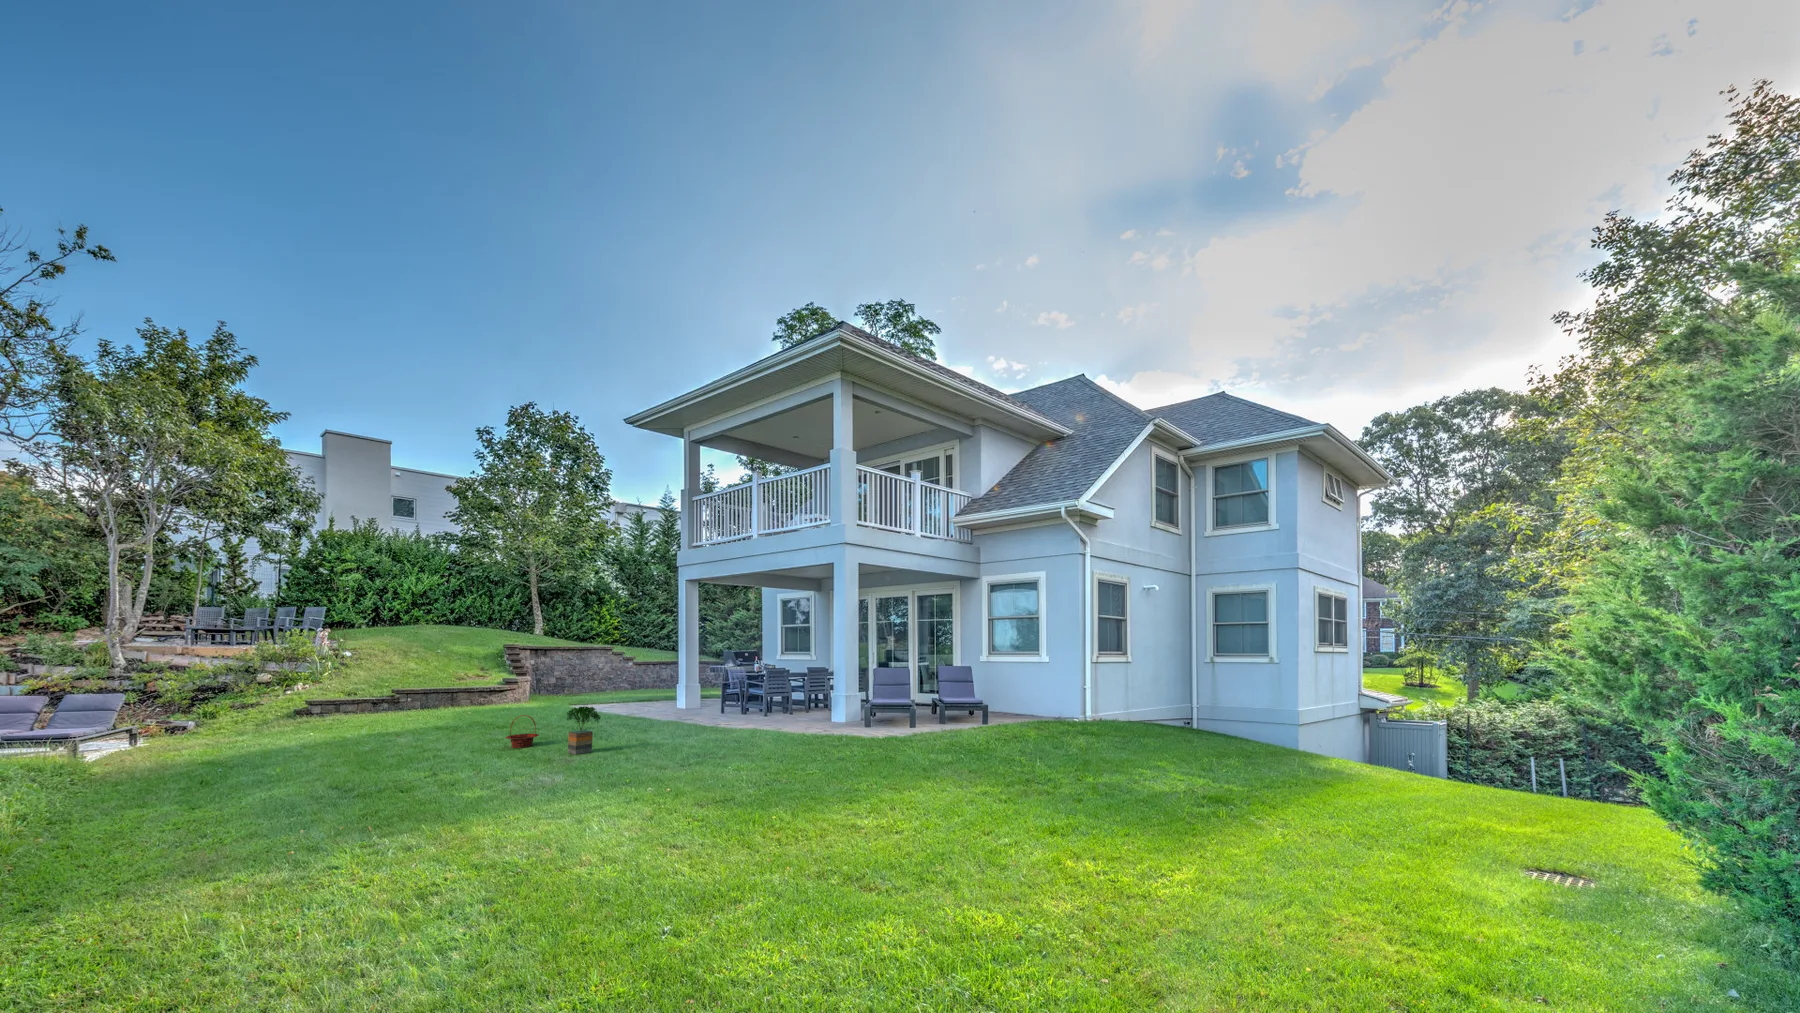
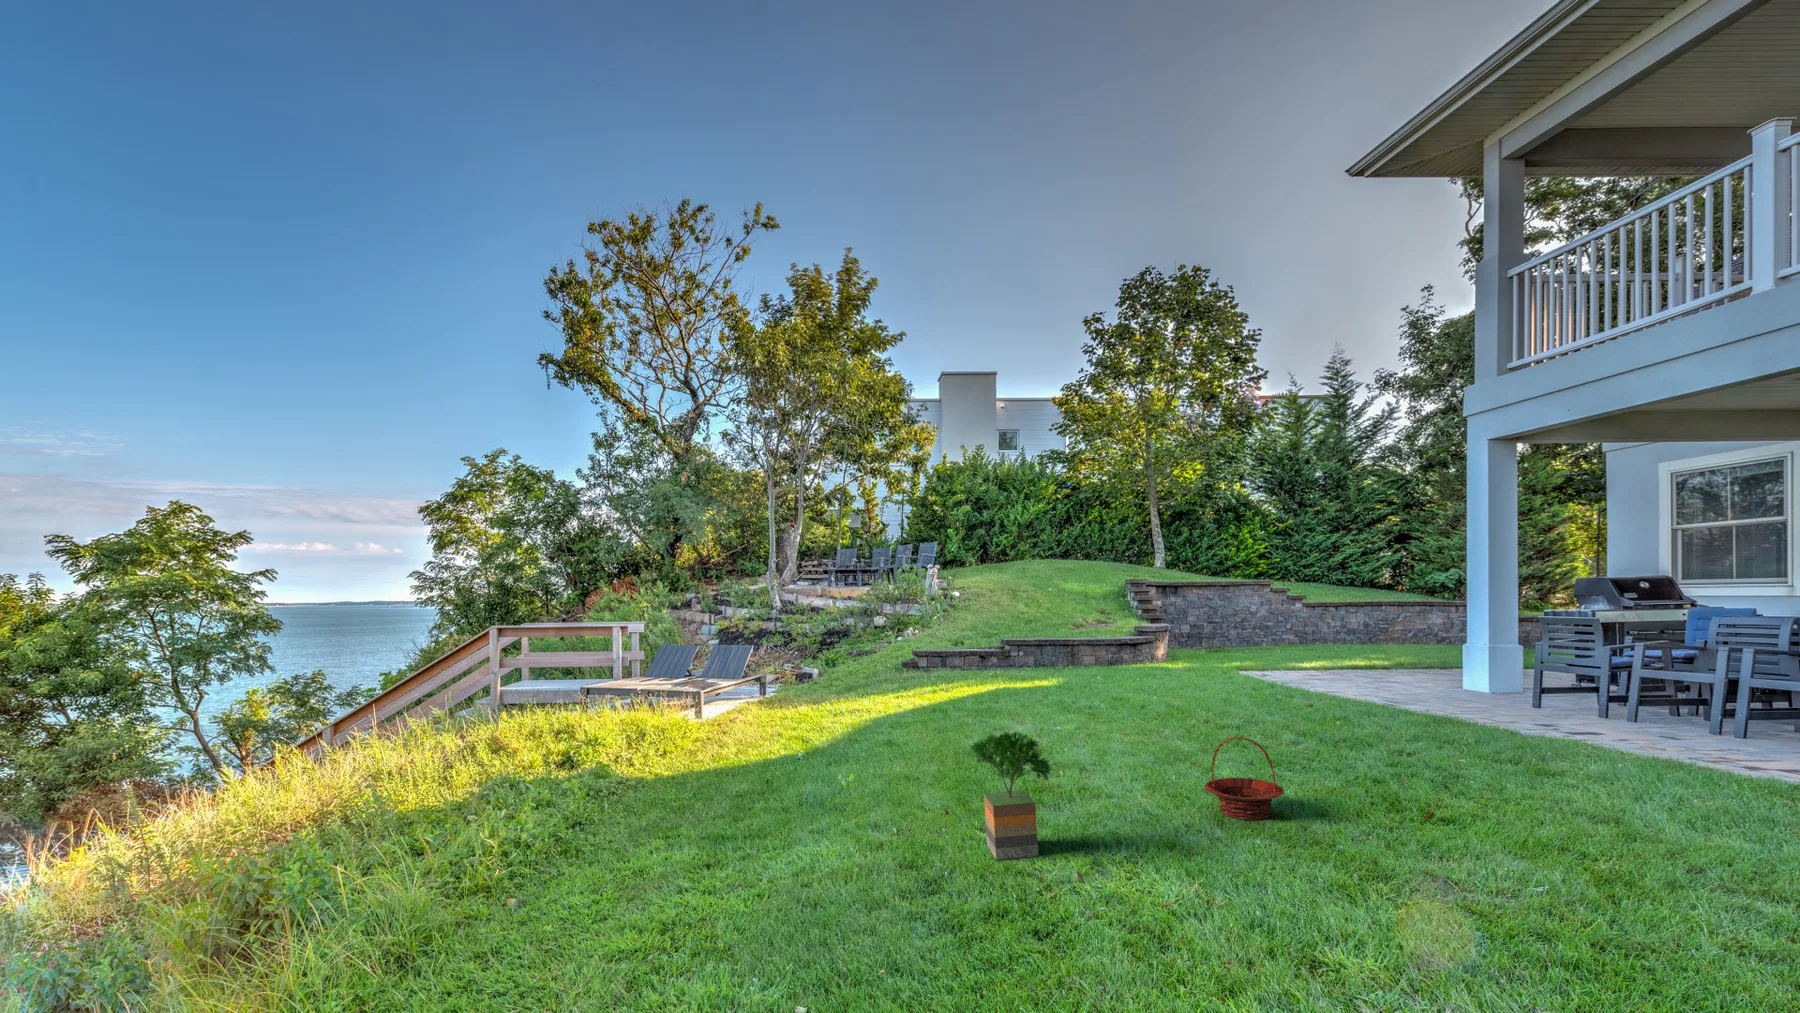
potted tree: present [567,706,601,755] -> present [970,731,1051,860]

